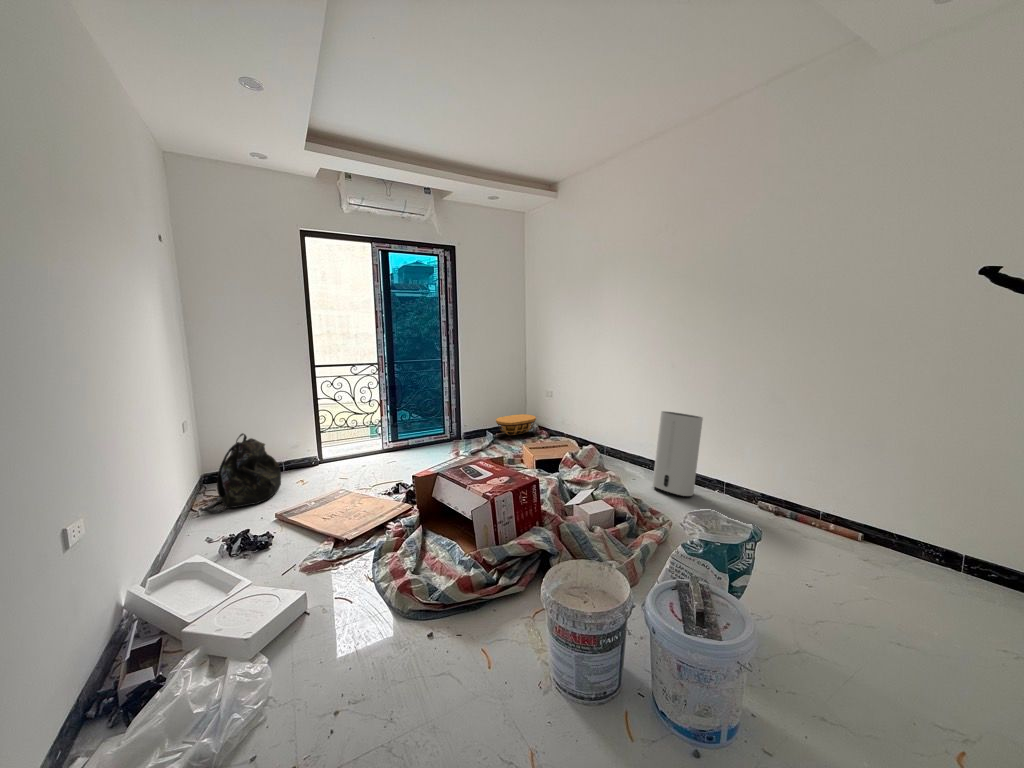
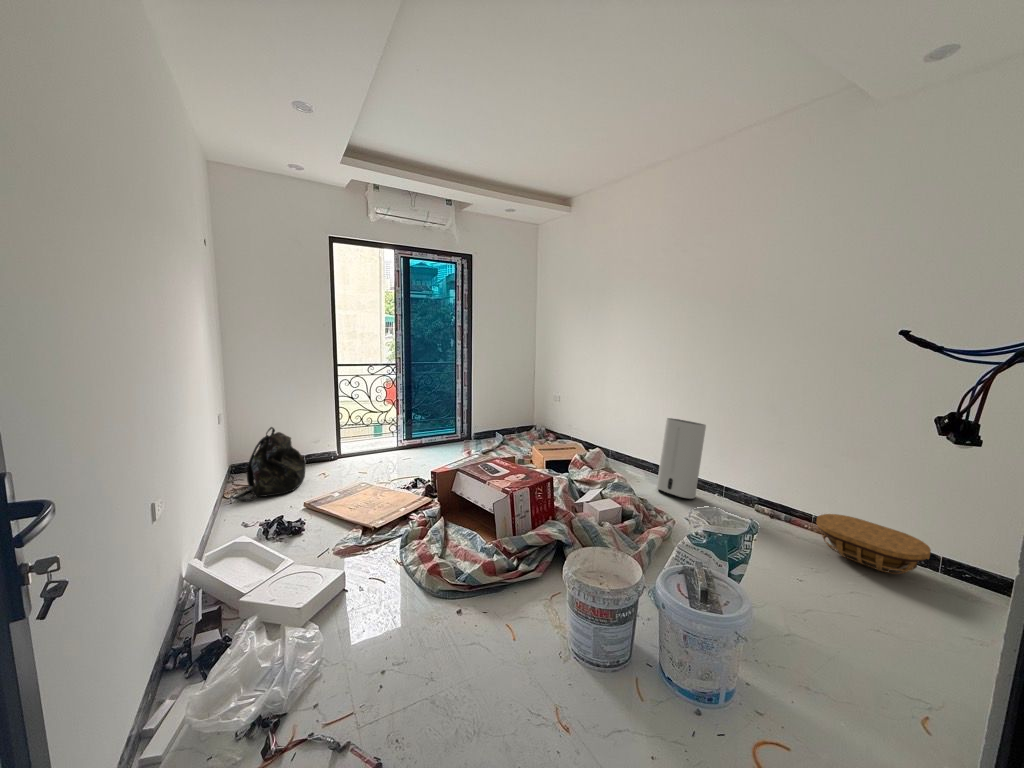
basket: present [496,414,536,435] -> present [816,514,931,574]

